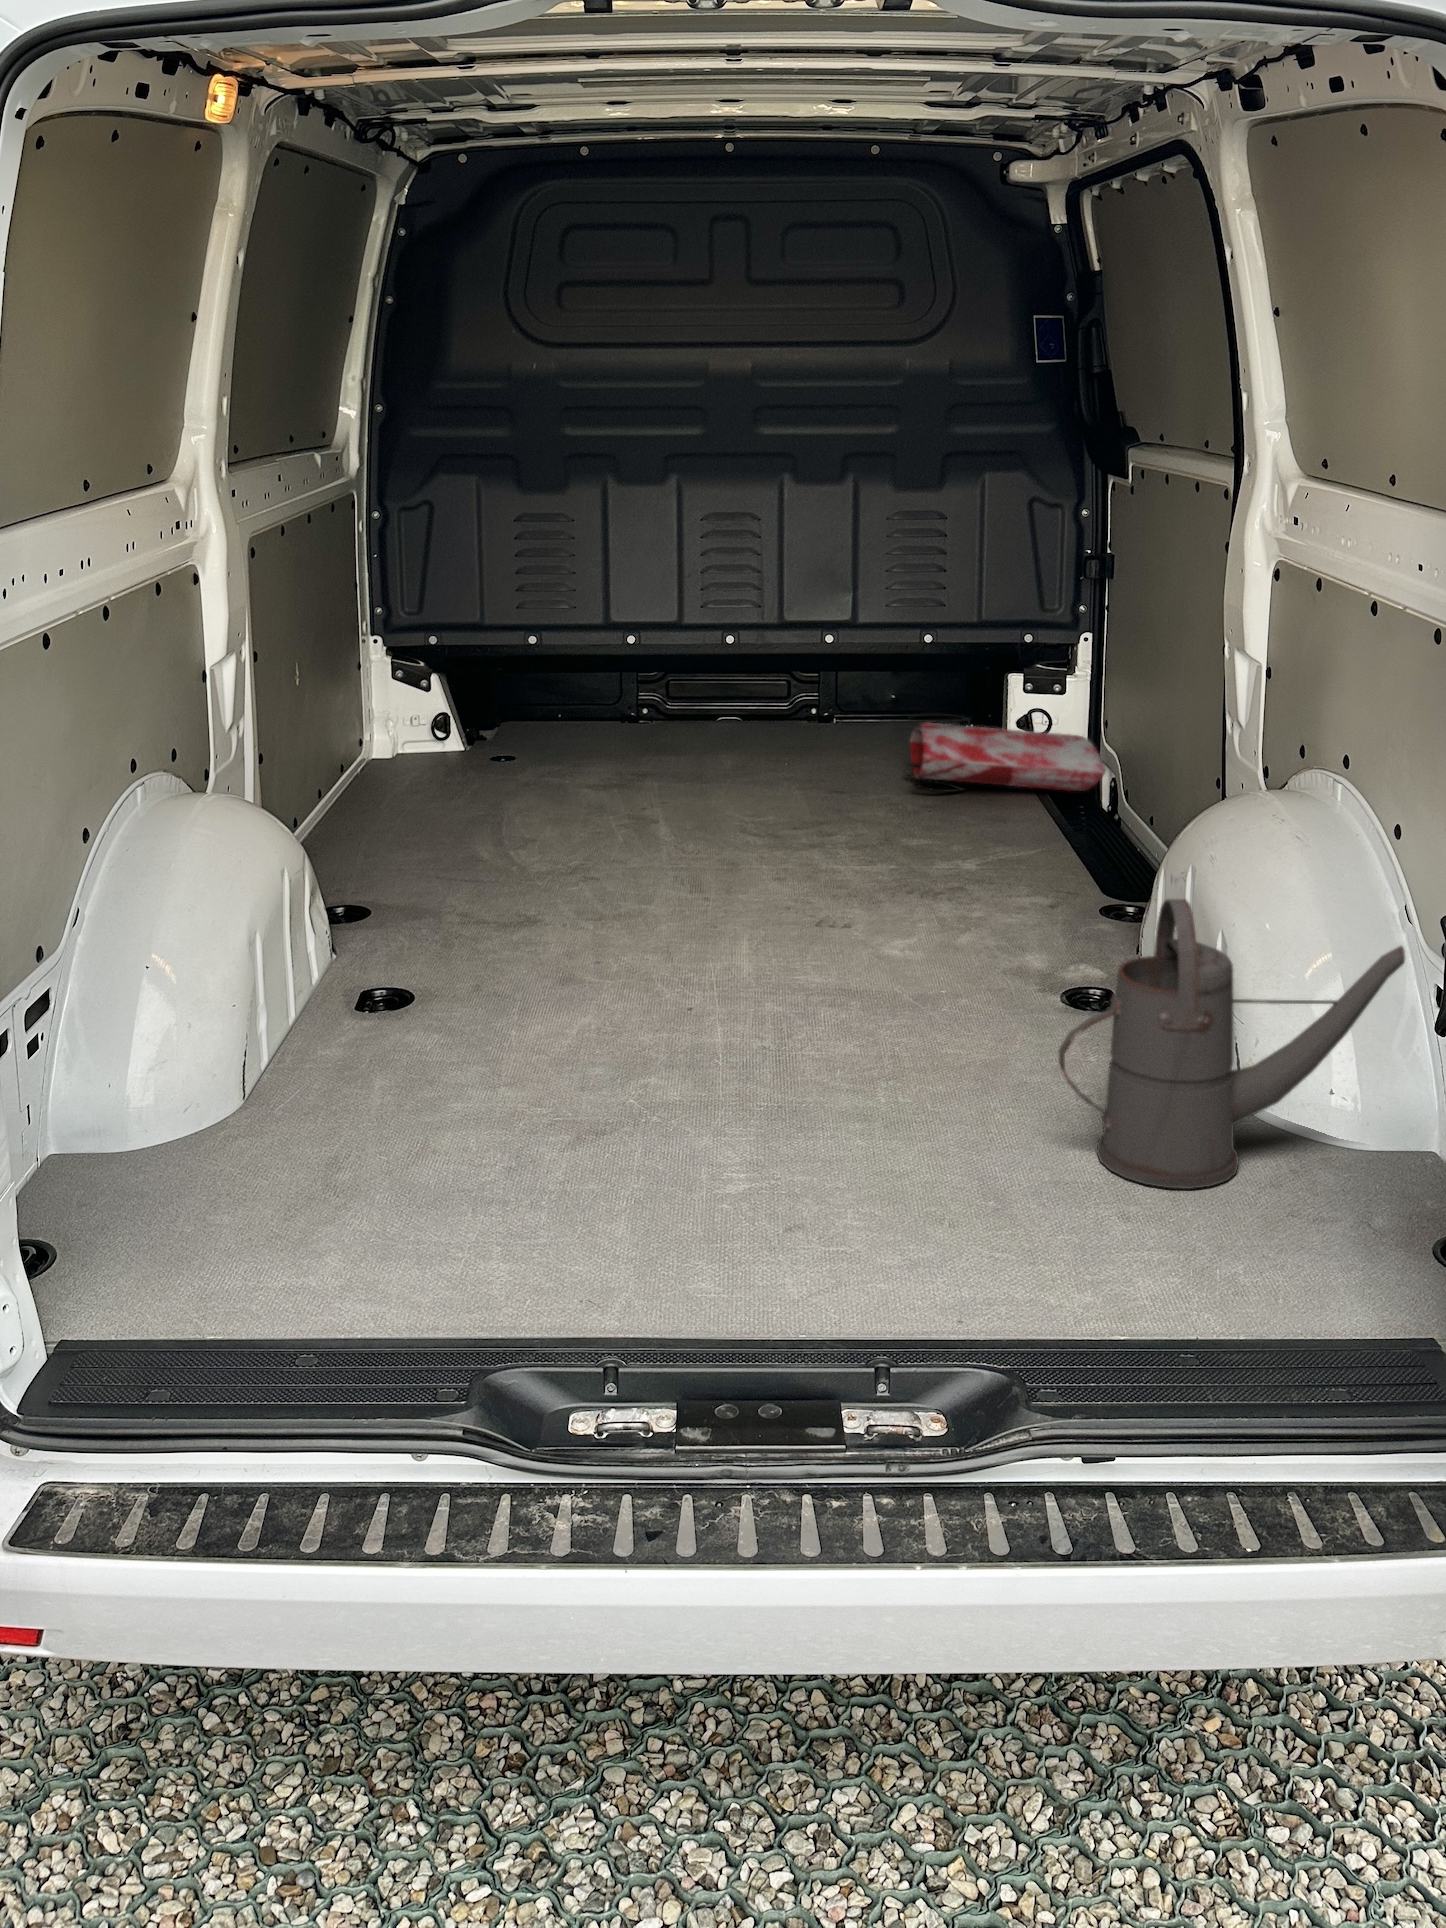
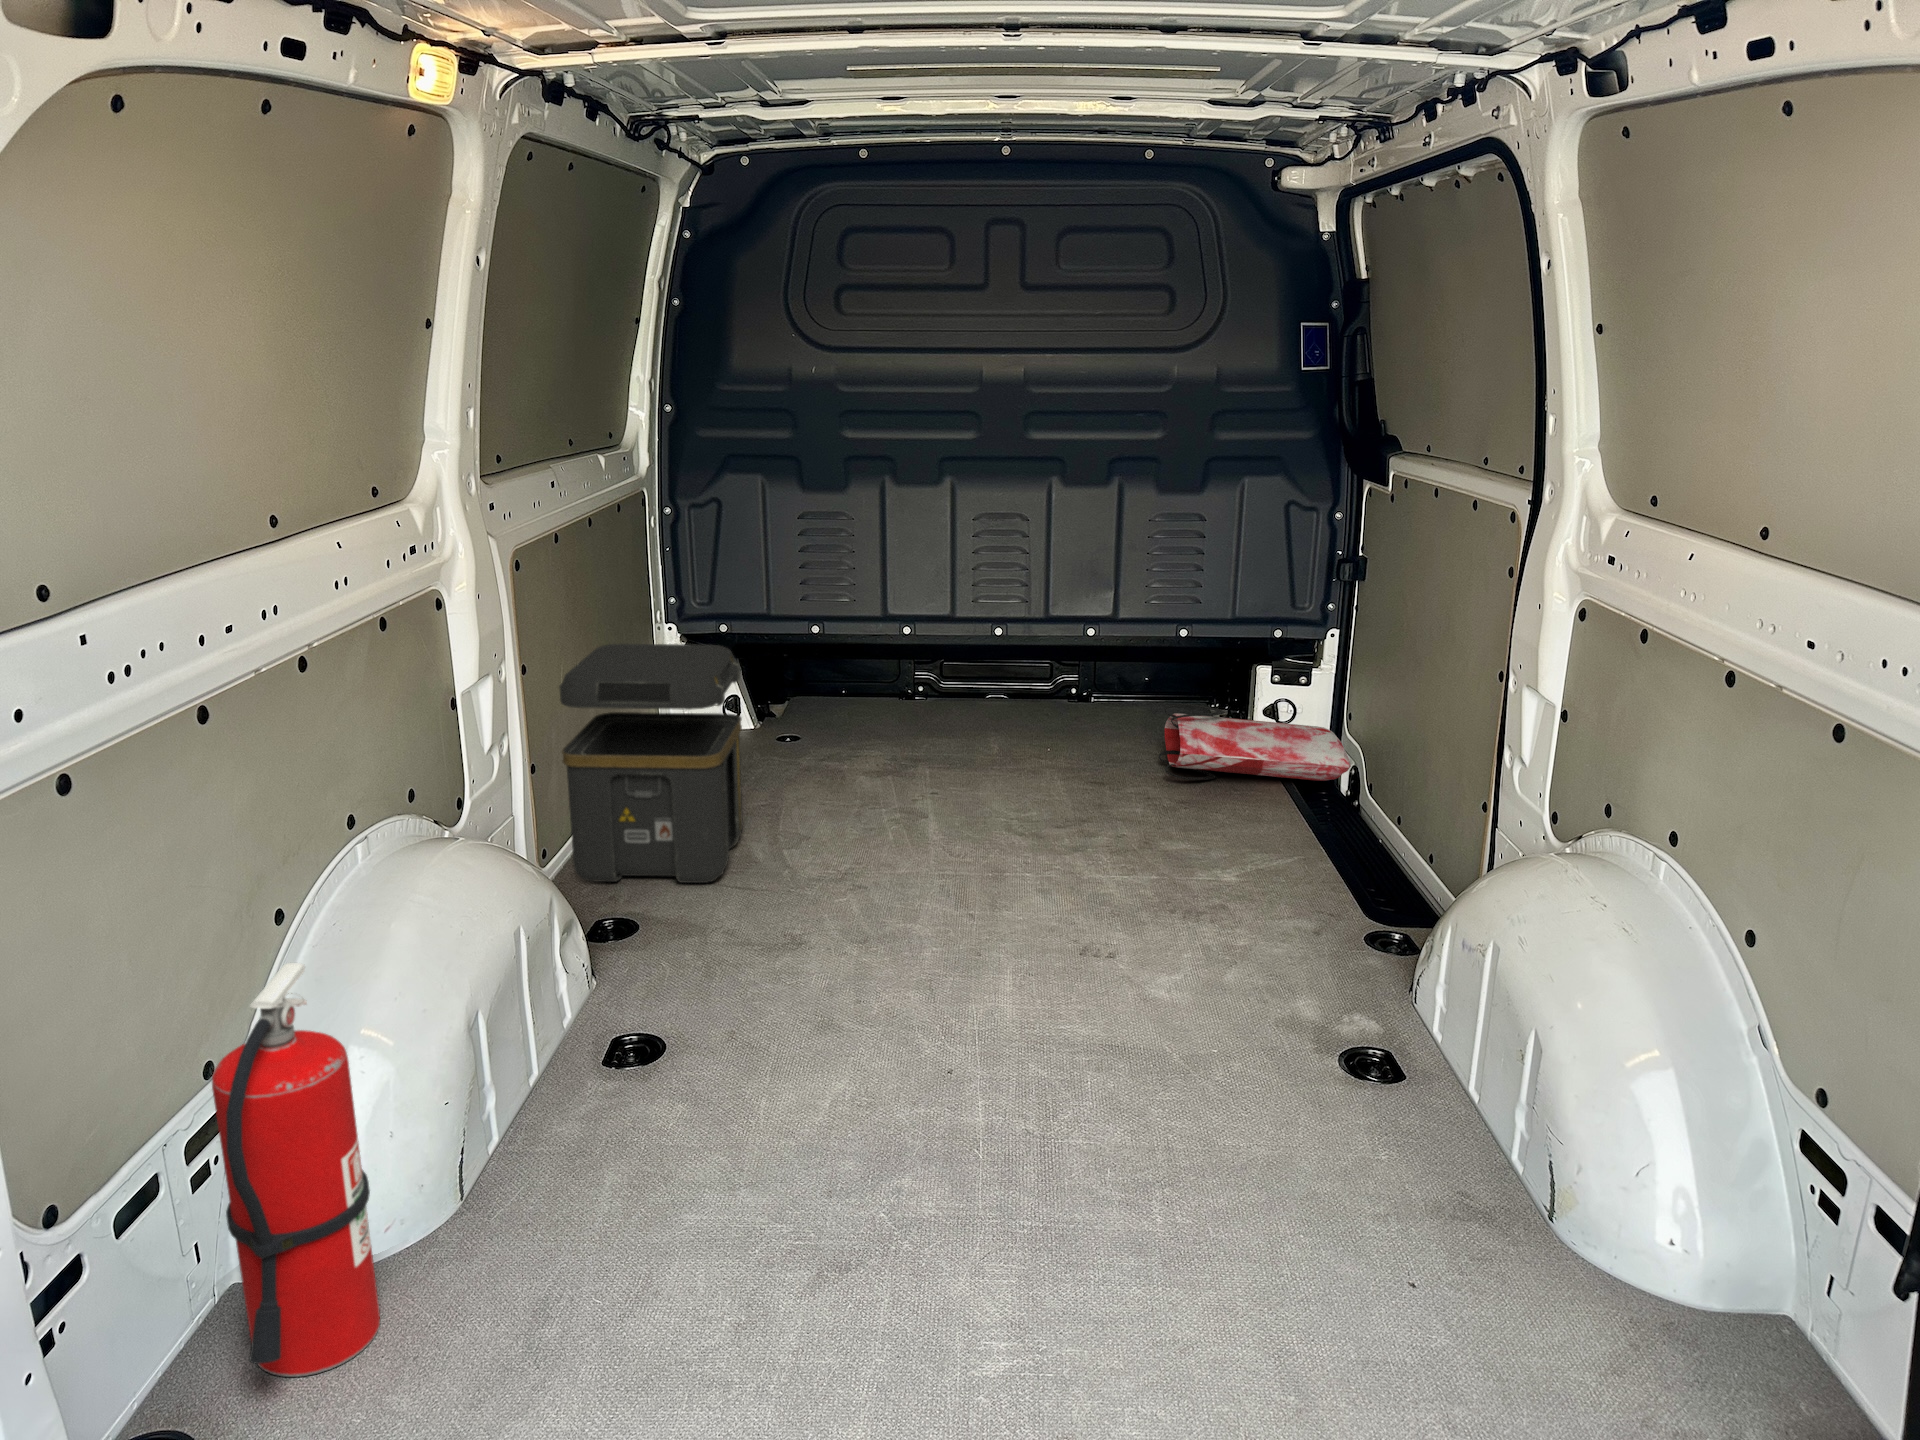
toolbox: none [285,640,464,880] -> present [559,644,743,883]
fire extinguisher: none [70,844,191,1206] -> present [212,963,380,1377]
watering can: present [1059,899,1405,1189] -> none [1366,1035,1782,1367]

